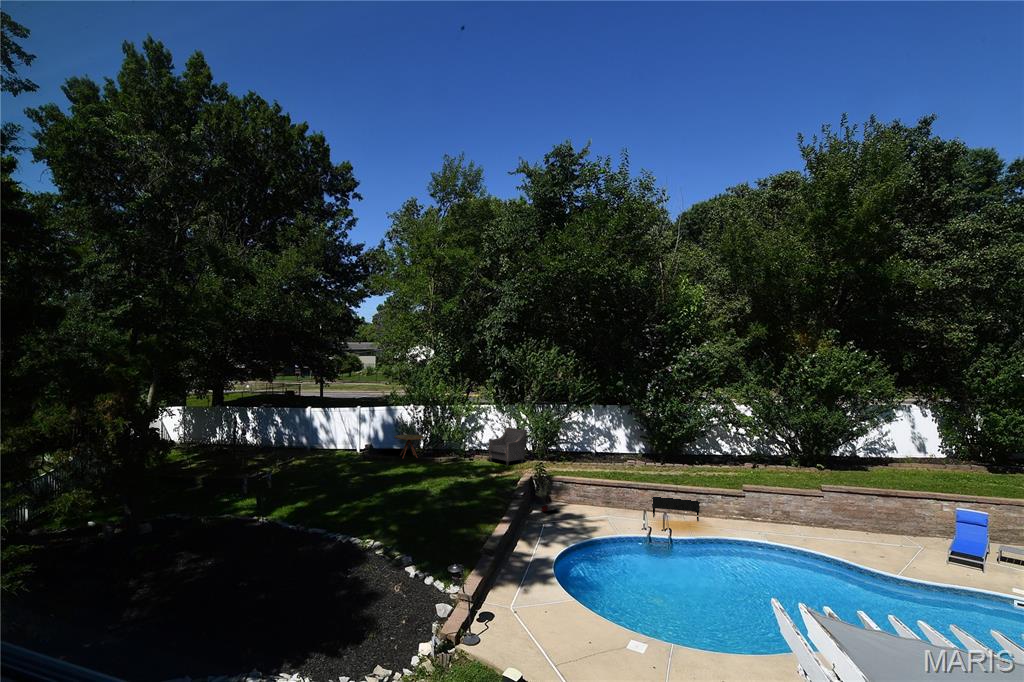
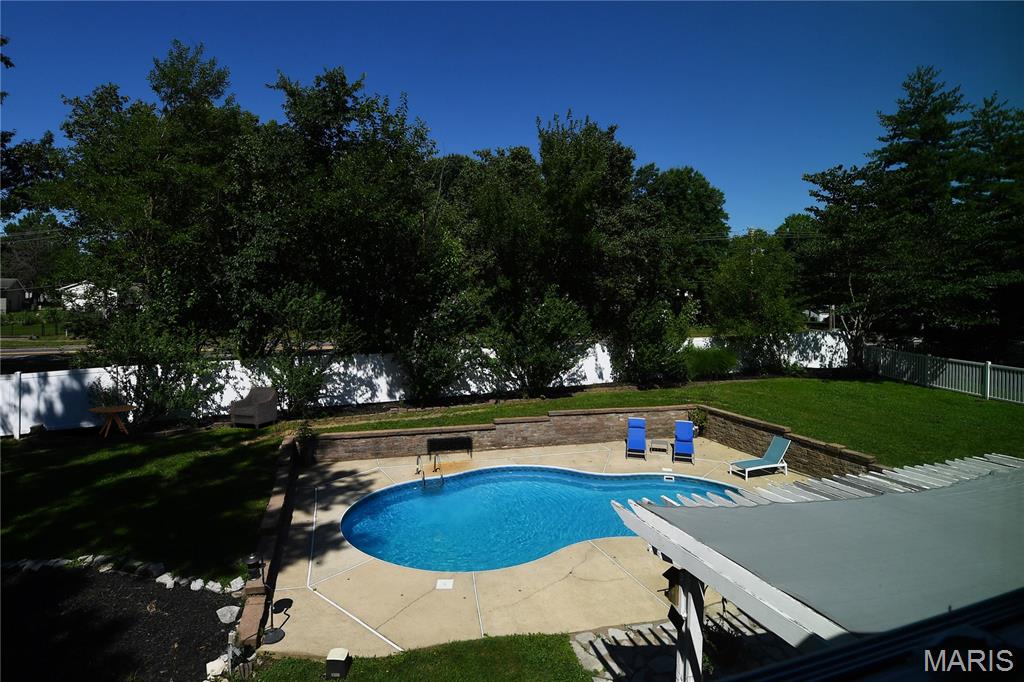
potted tree: present [536,479,551,512] -> none [301,436,321,474]

